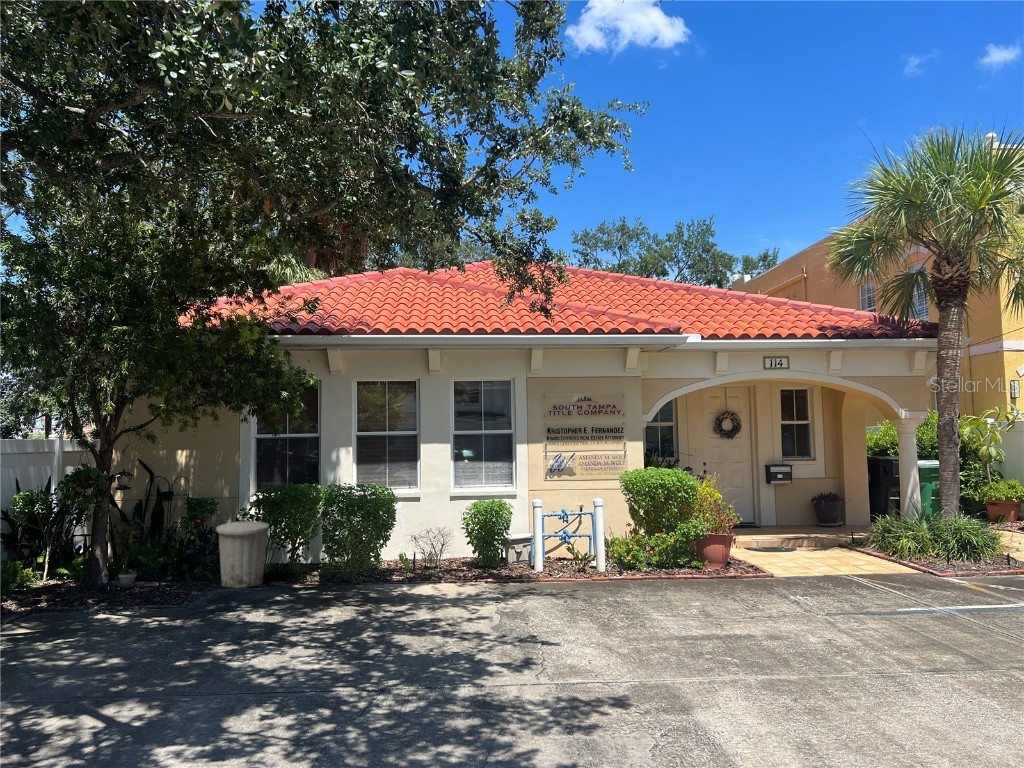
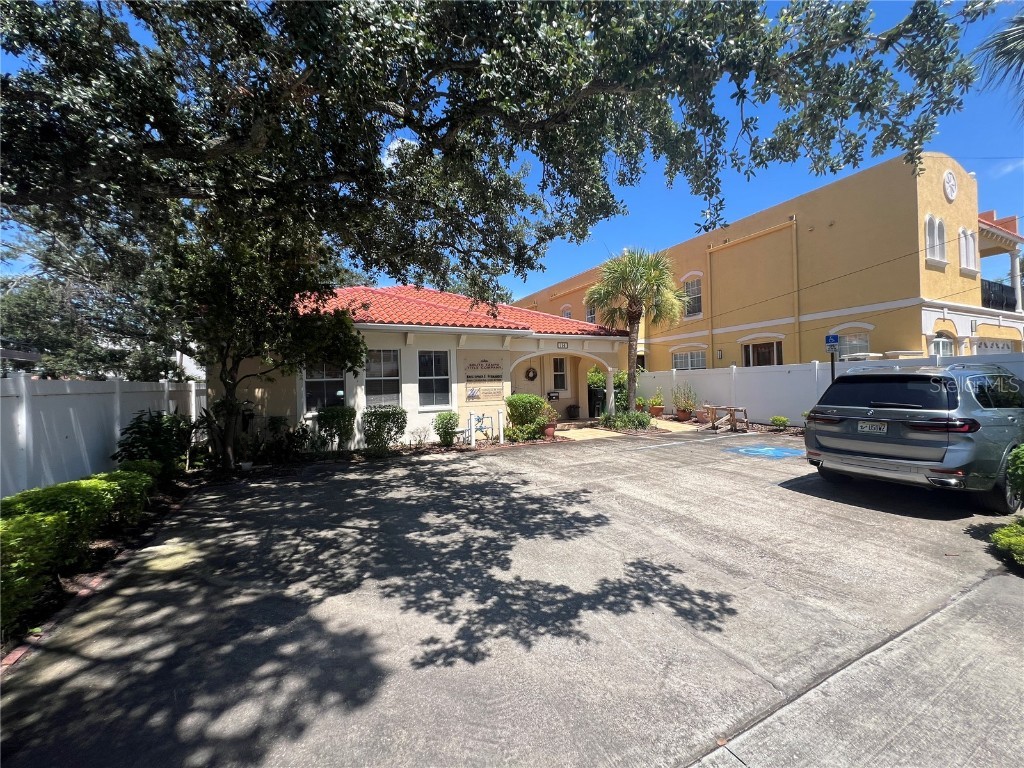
trash can: present [216,519,269,588] -> none [304,427,335,465]

